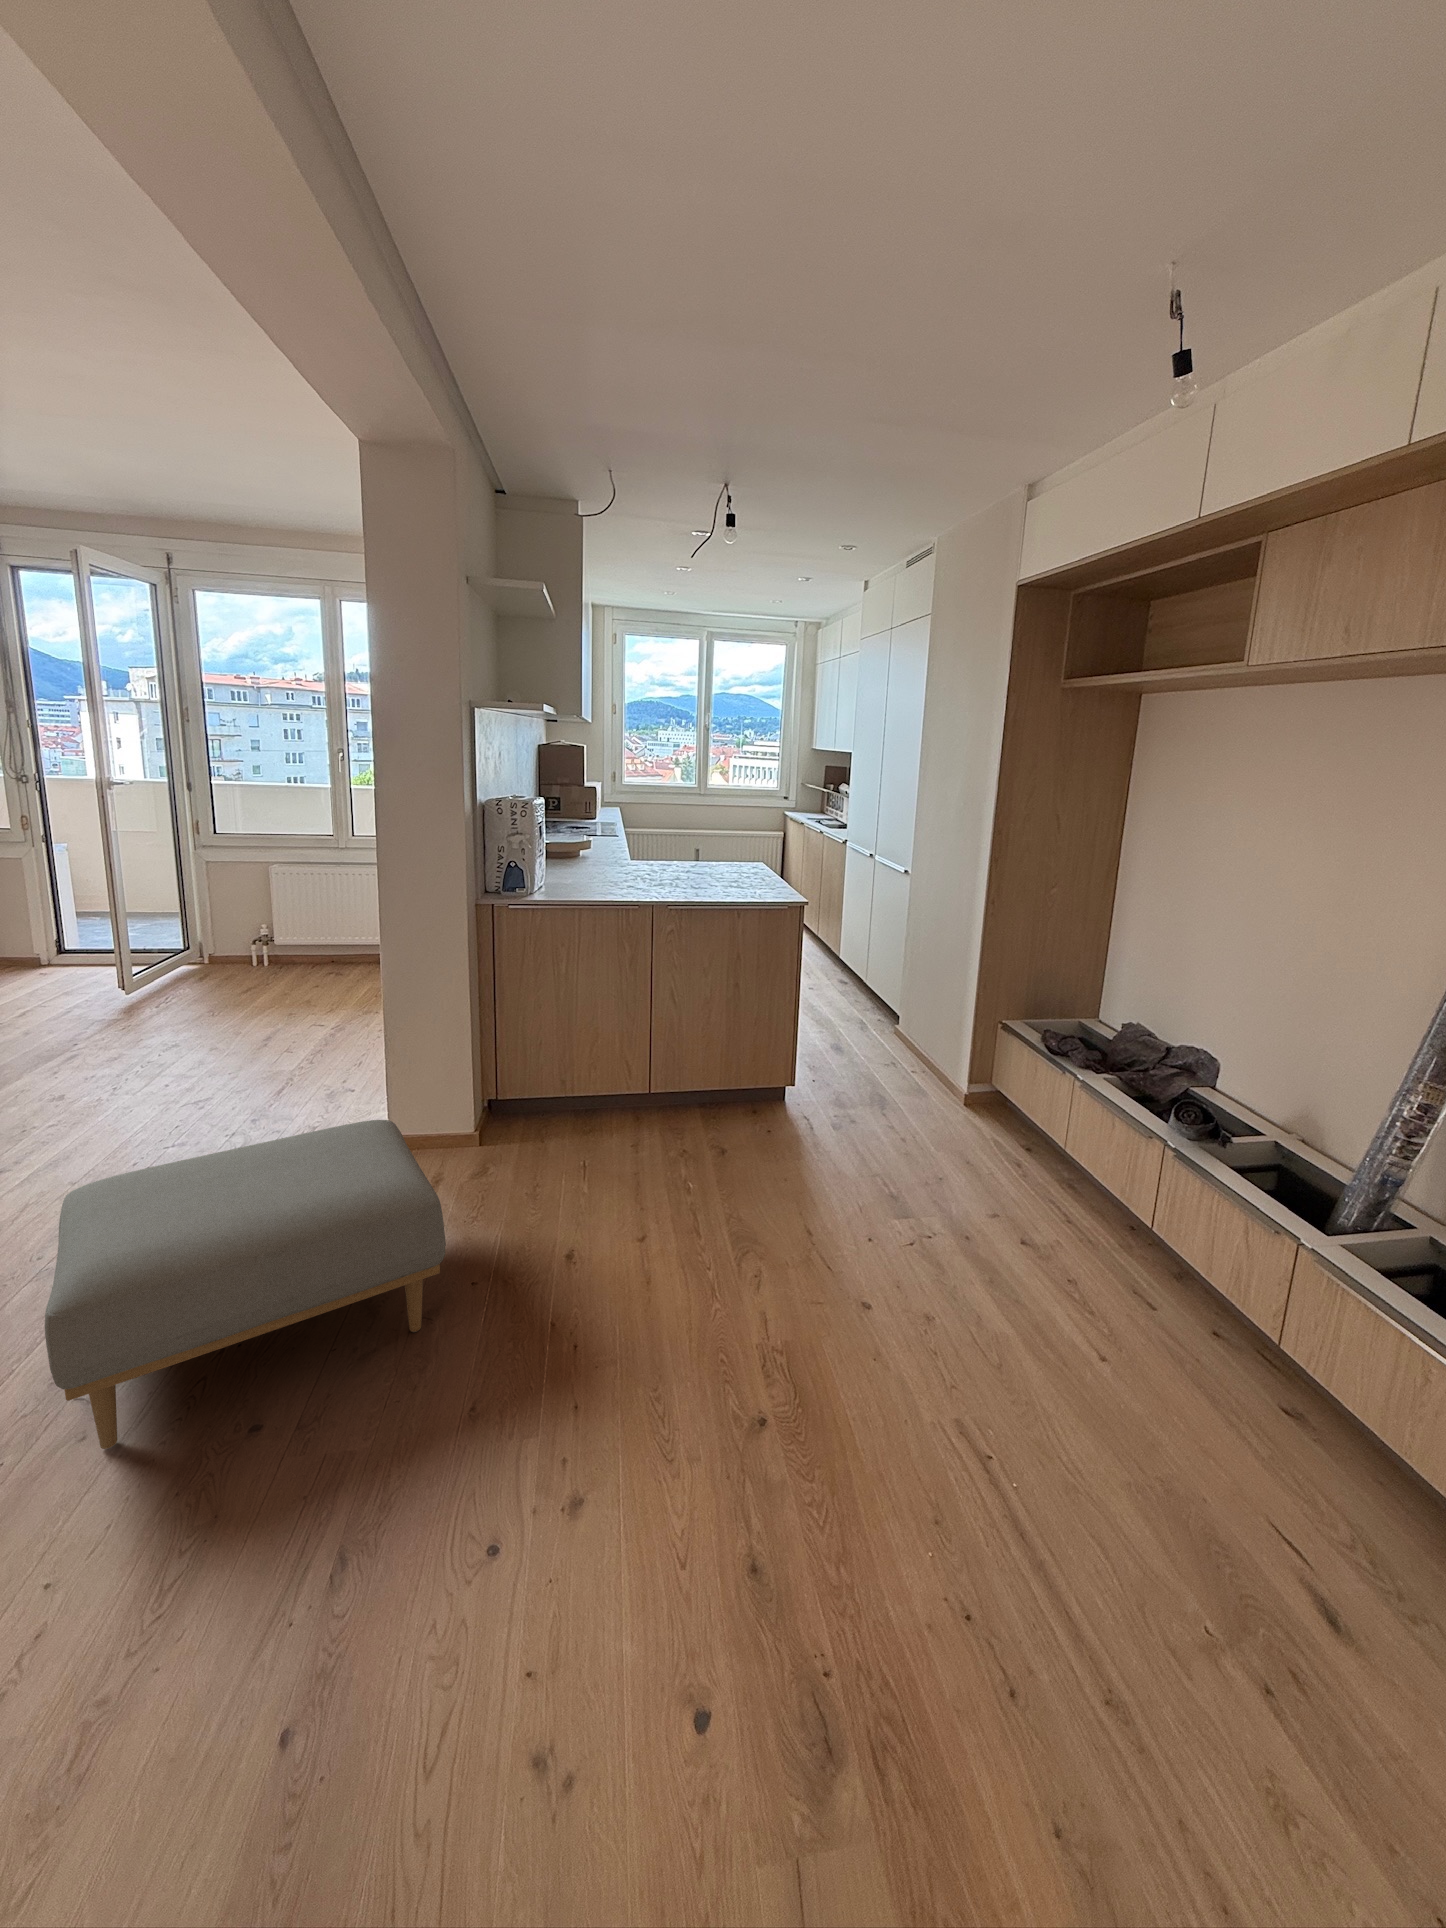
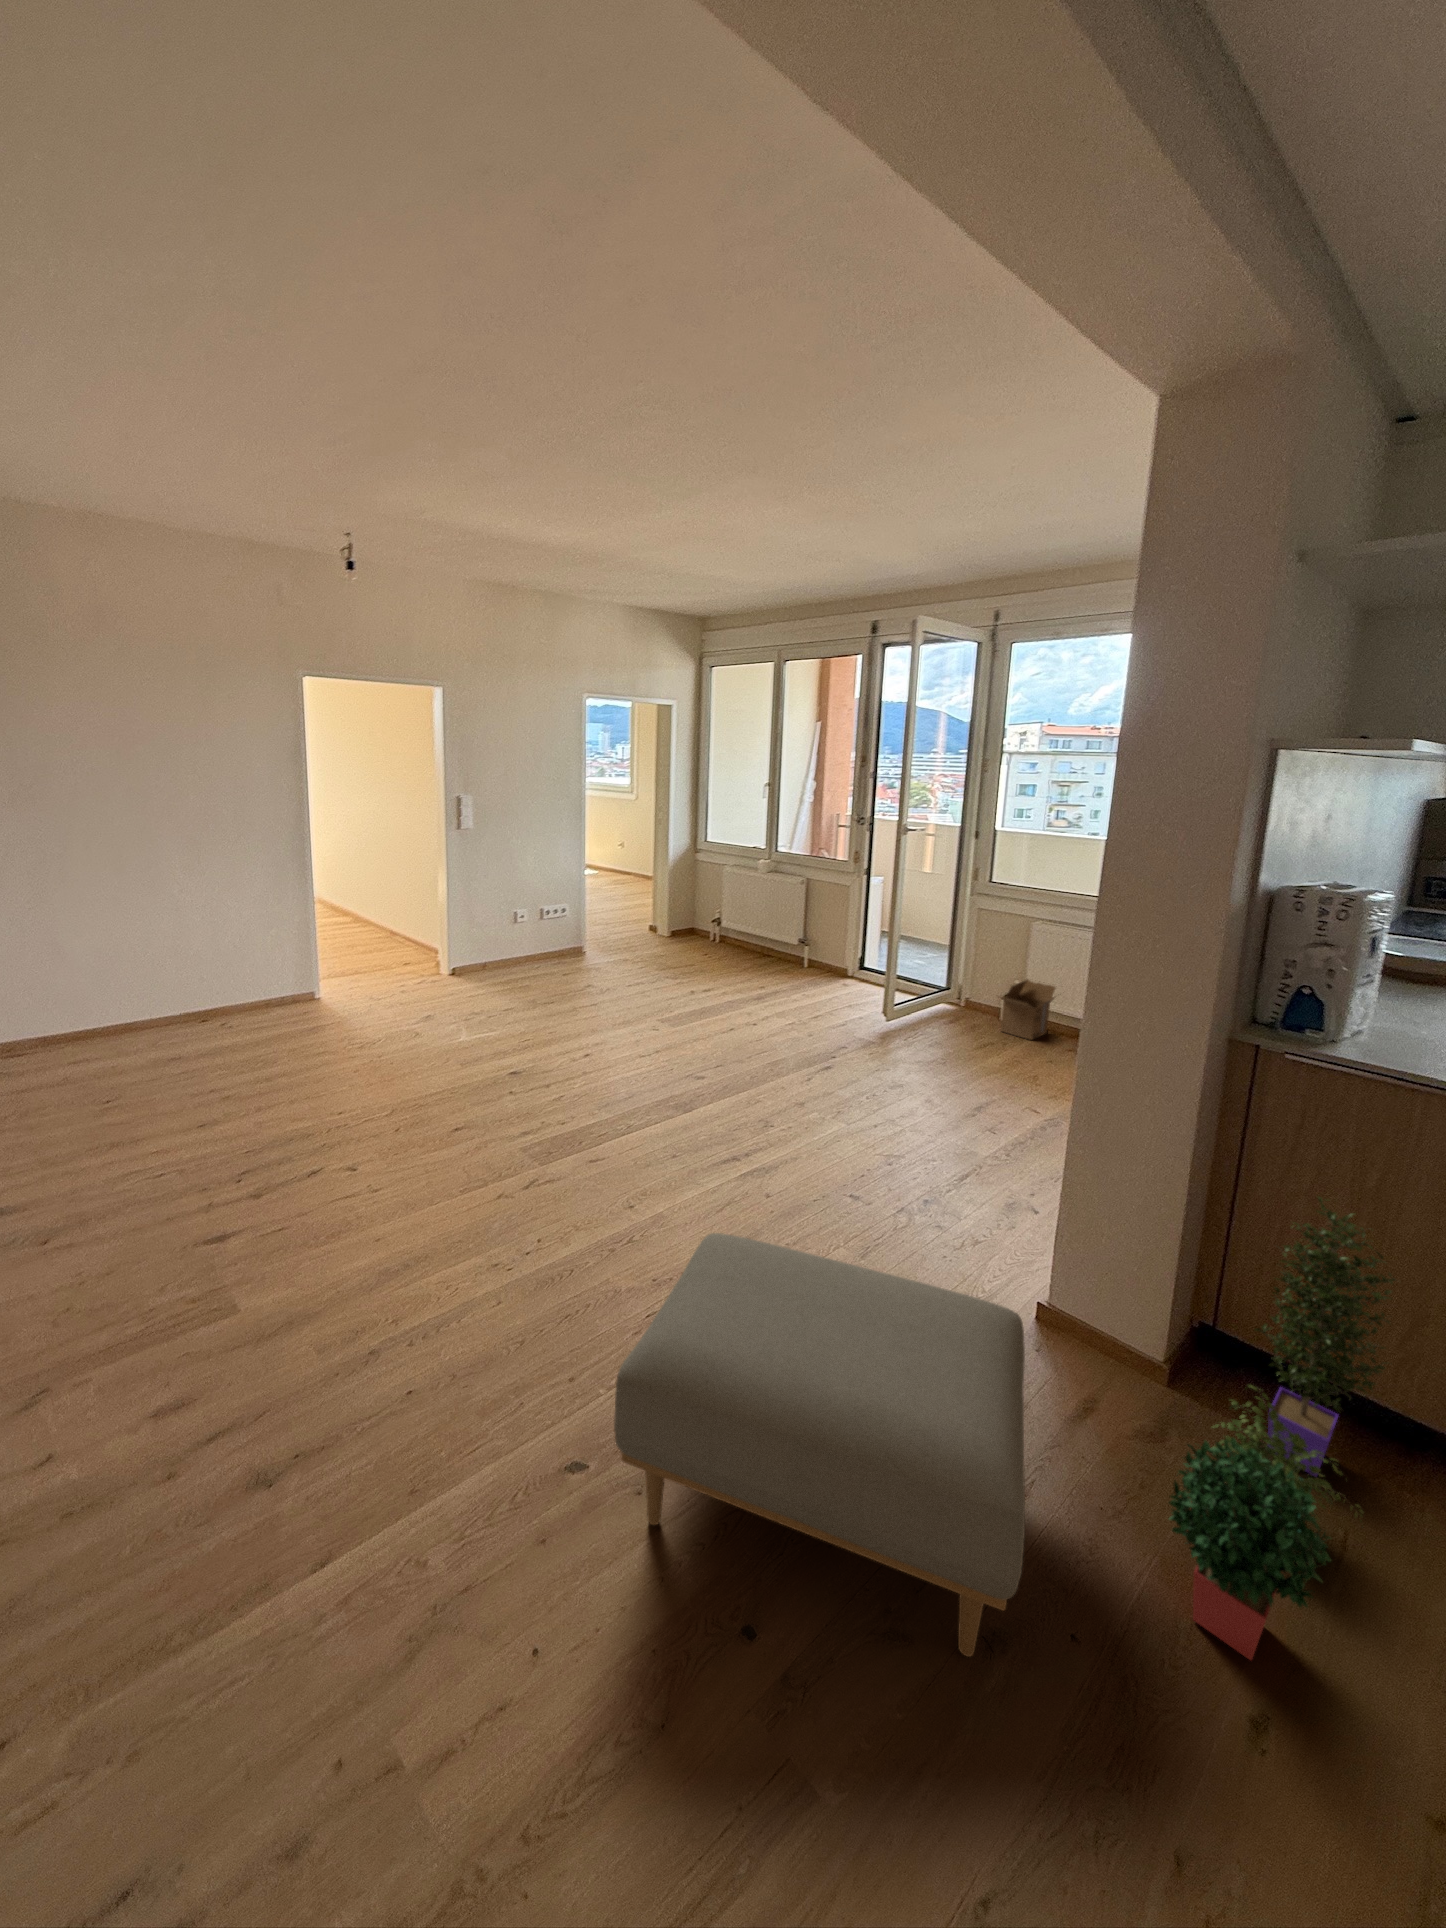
cardboard box: none [250,921,316,975] -> present [1000,979,1055,1040]
potted plant: none [506,984,591,1236] -> present [1169,1197,1395,1660]

